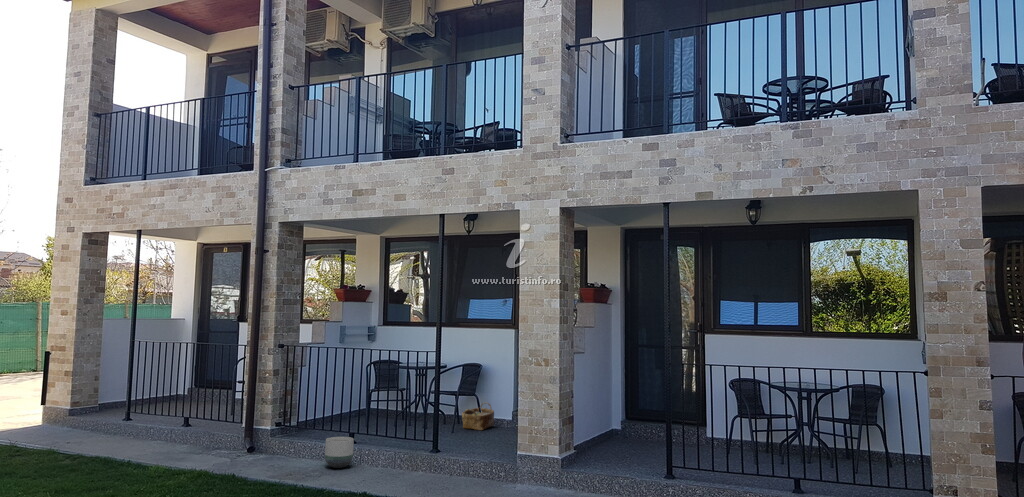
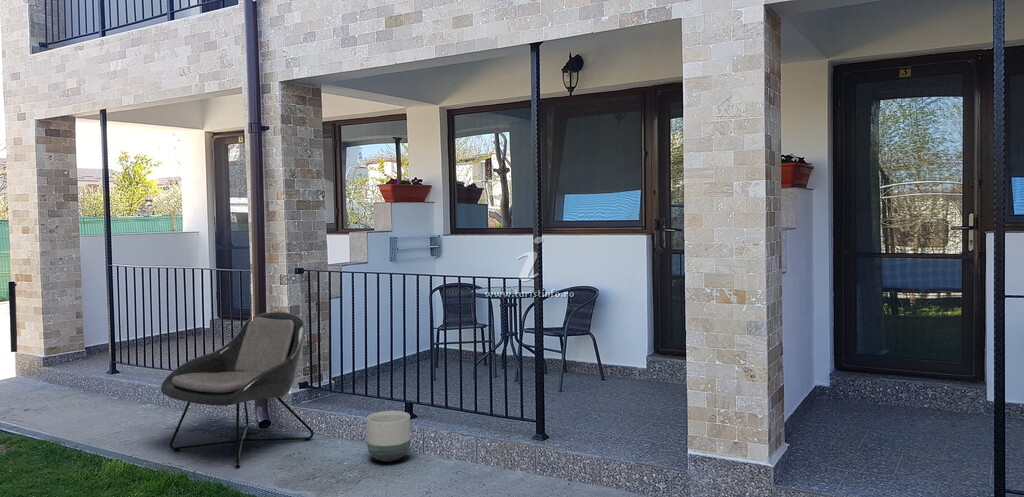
lounge chair: none [188,373,286,470] -> present [161,312,314,467]
woven basket: present [462,403,494,430] -> none [571,343,620,387]

